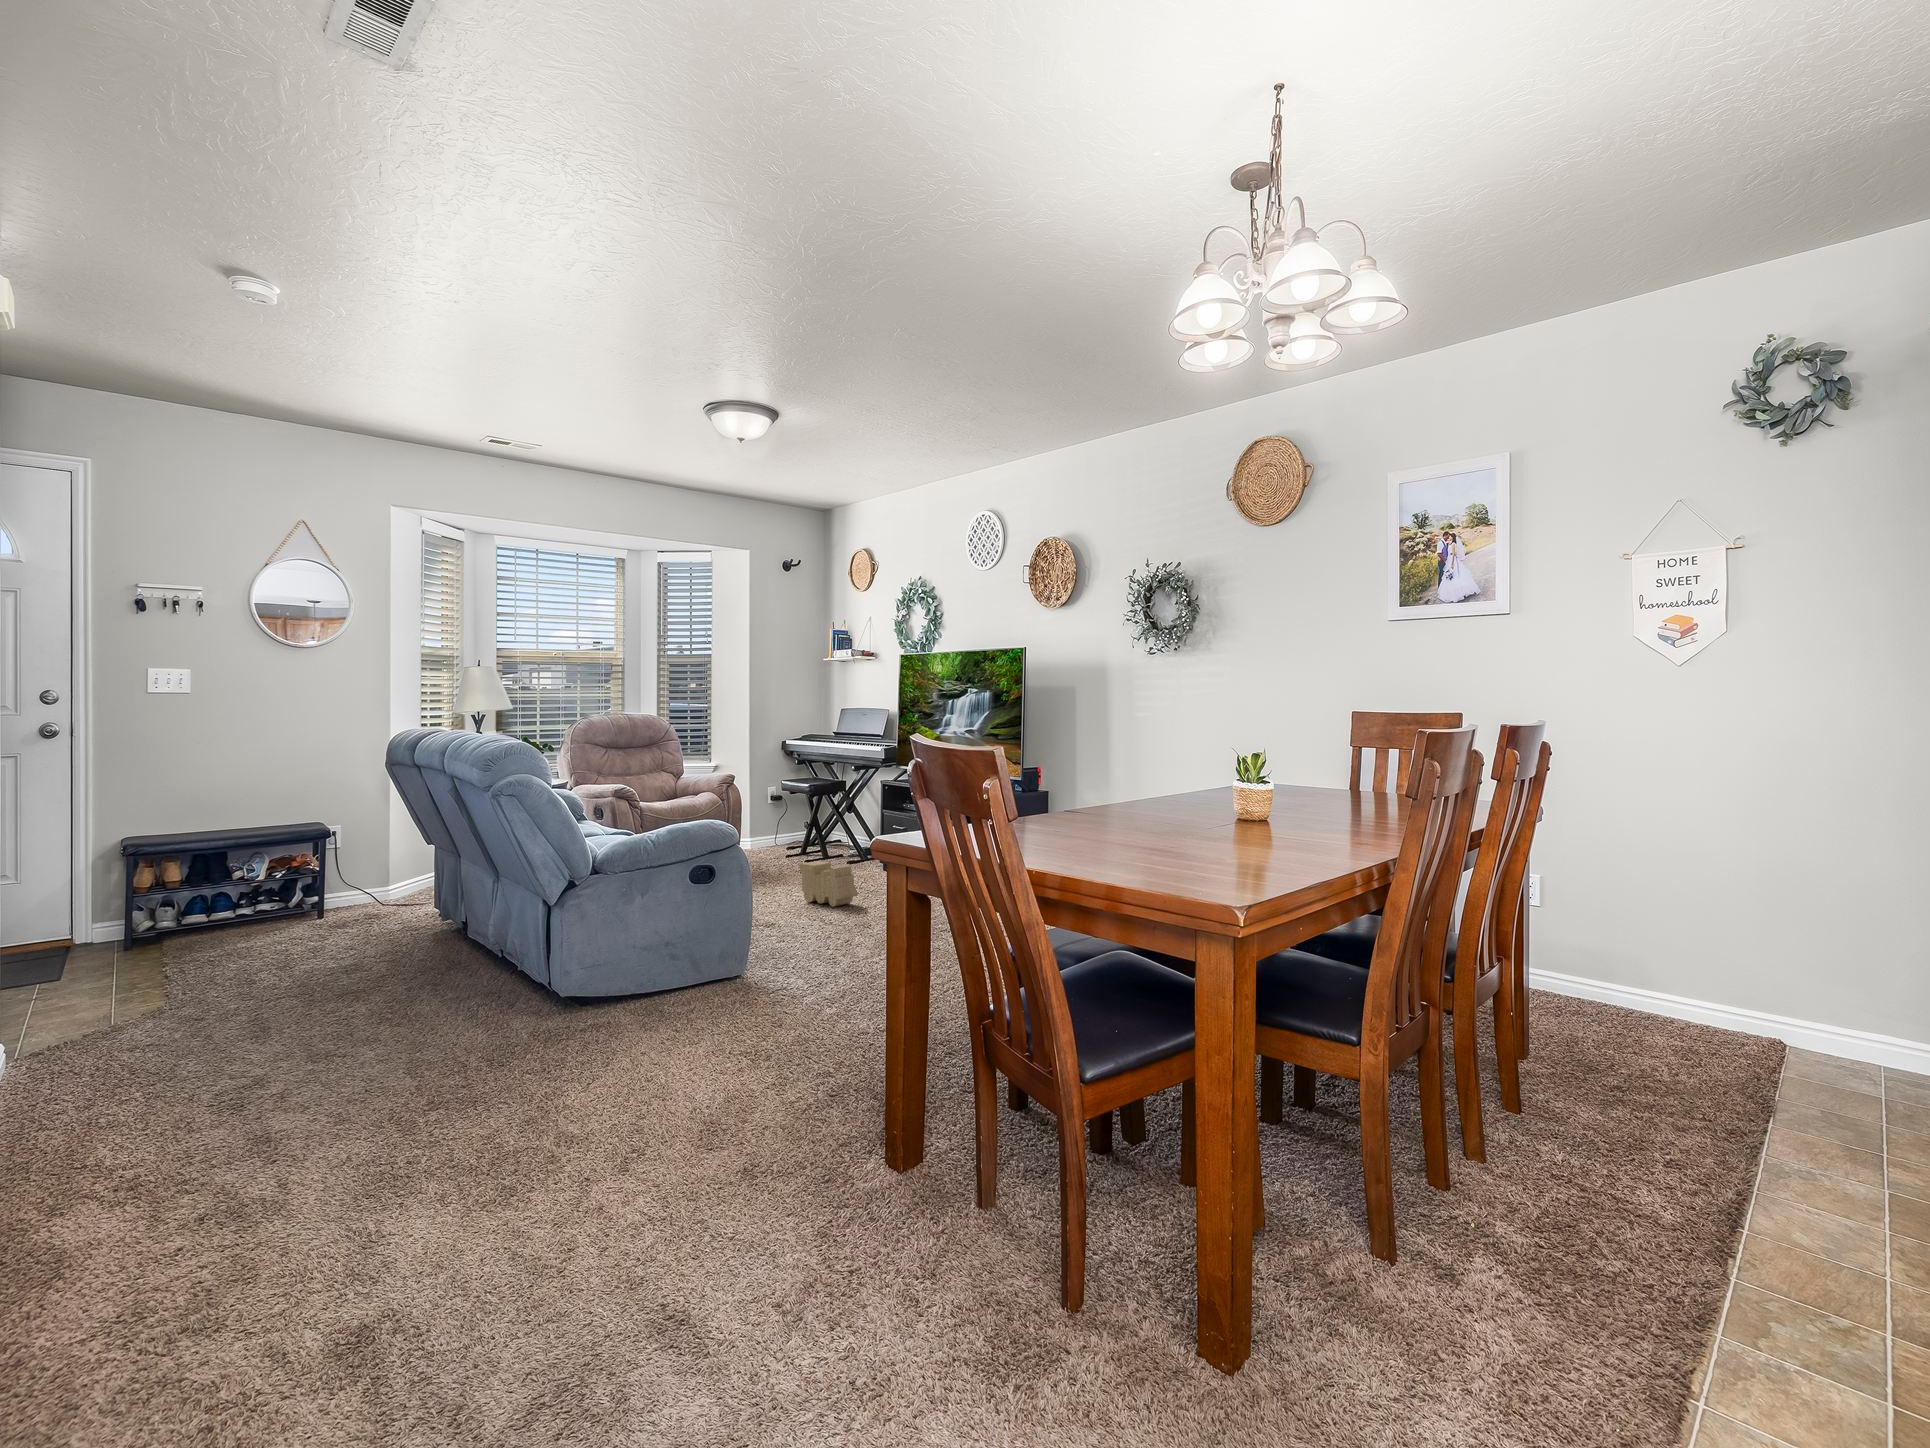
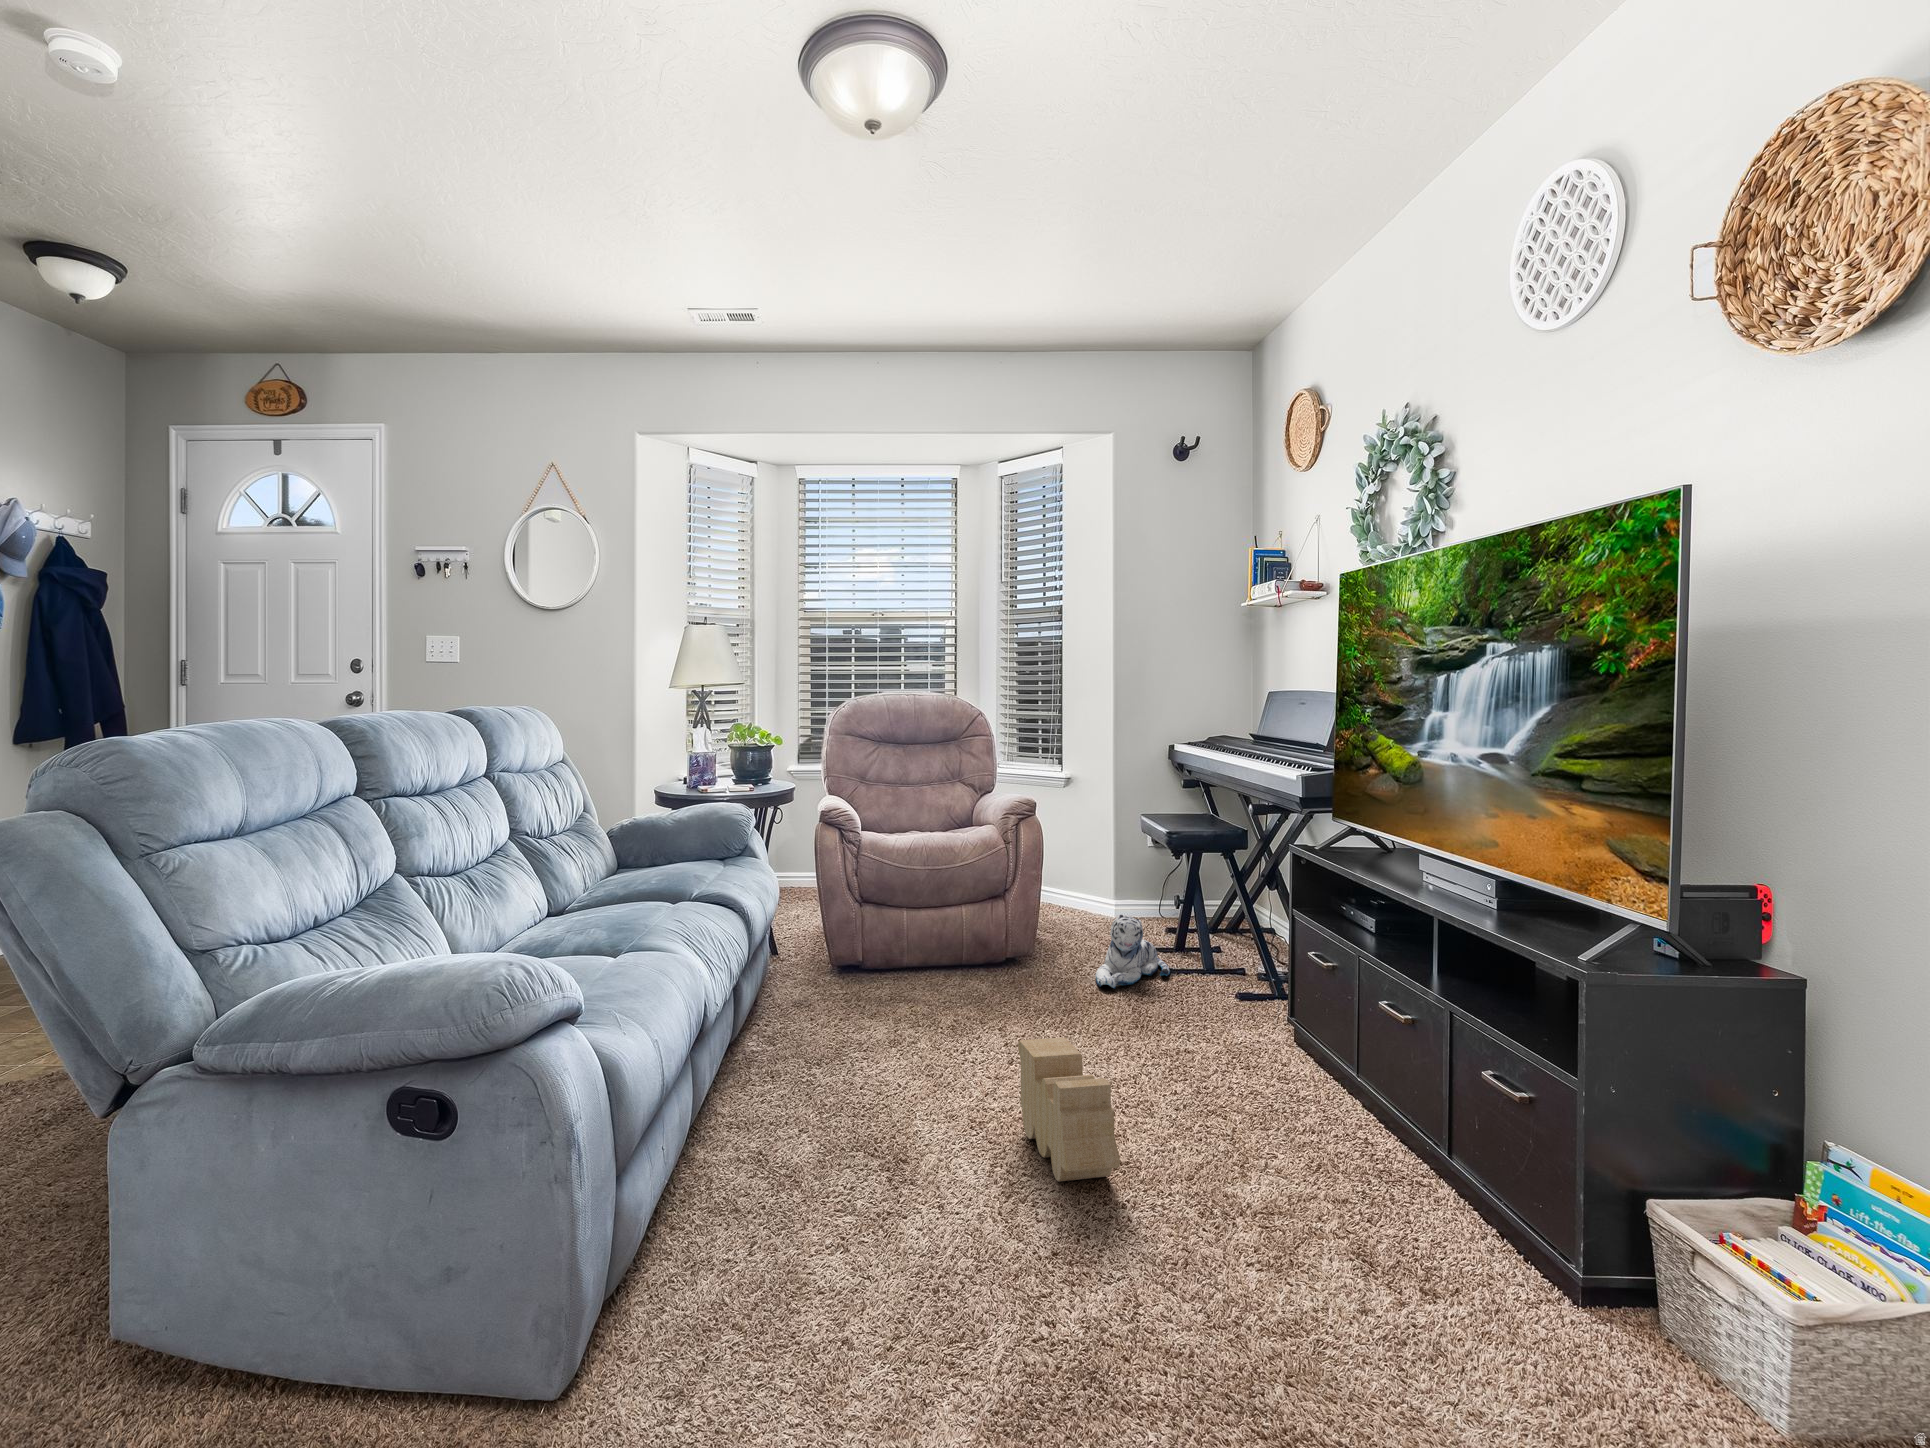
plush toy: none [774,830,809,867] -> present [1095,914,1170,988]

